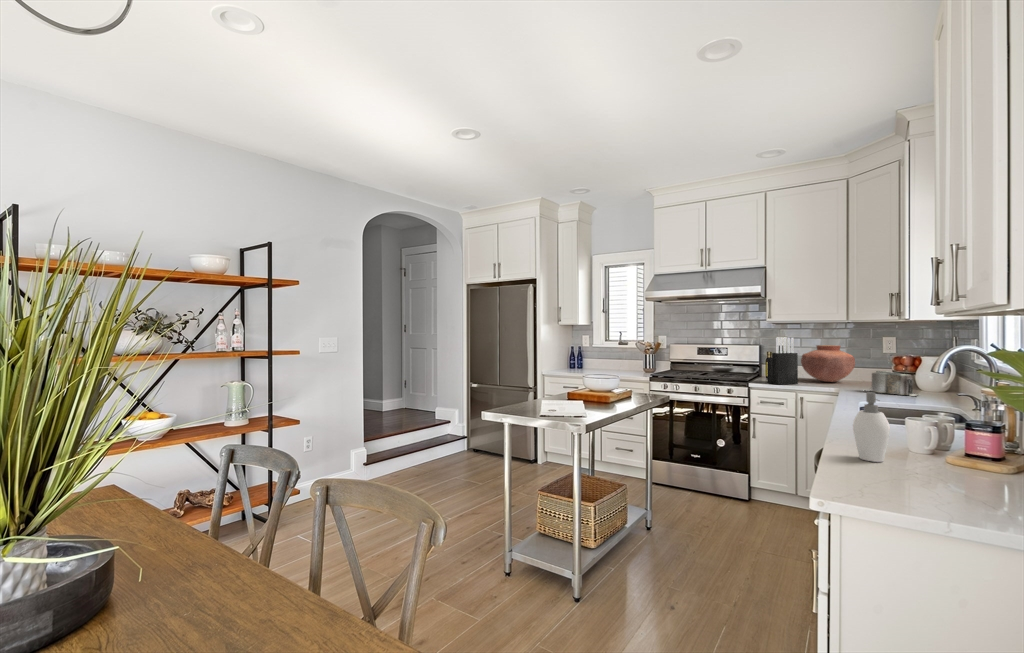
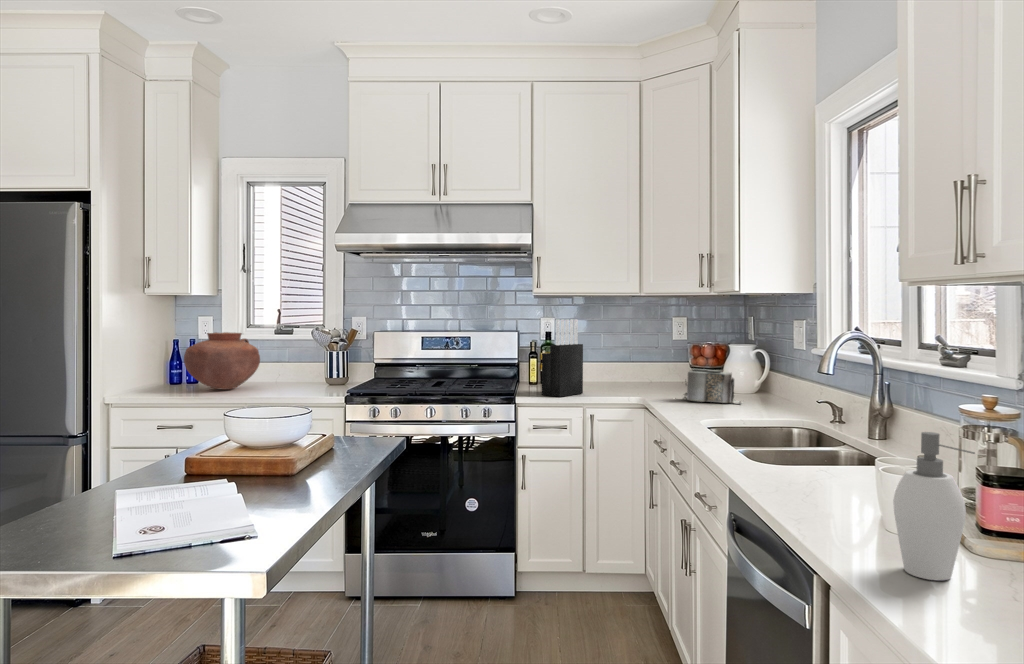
vase: present [801,345,855,382] -> present [184,332,260,390]

